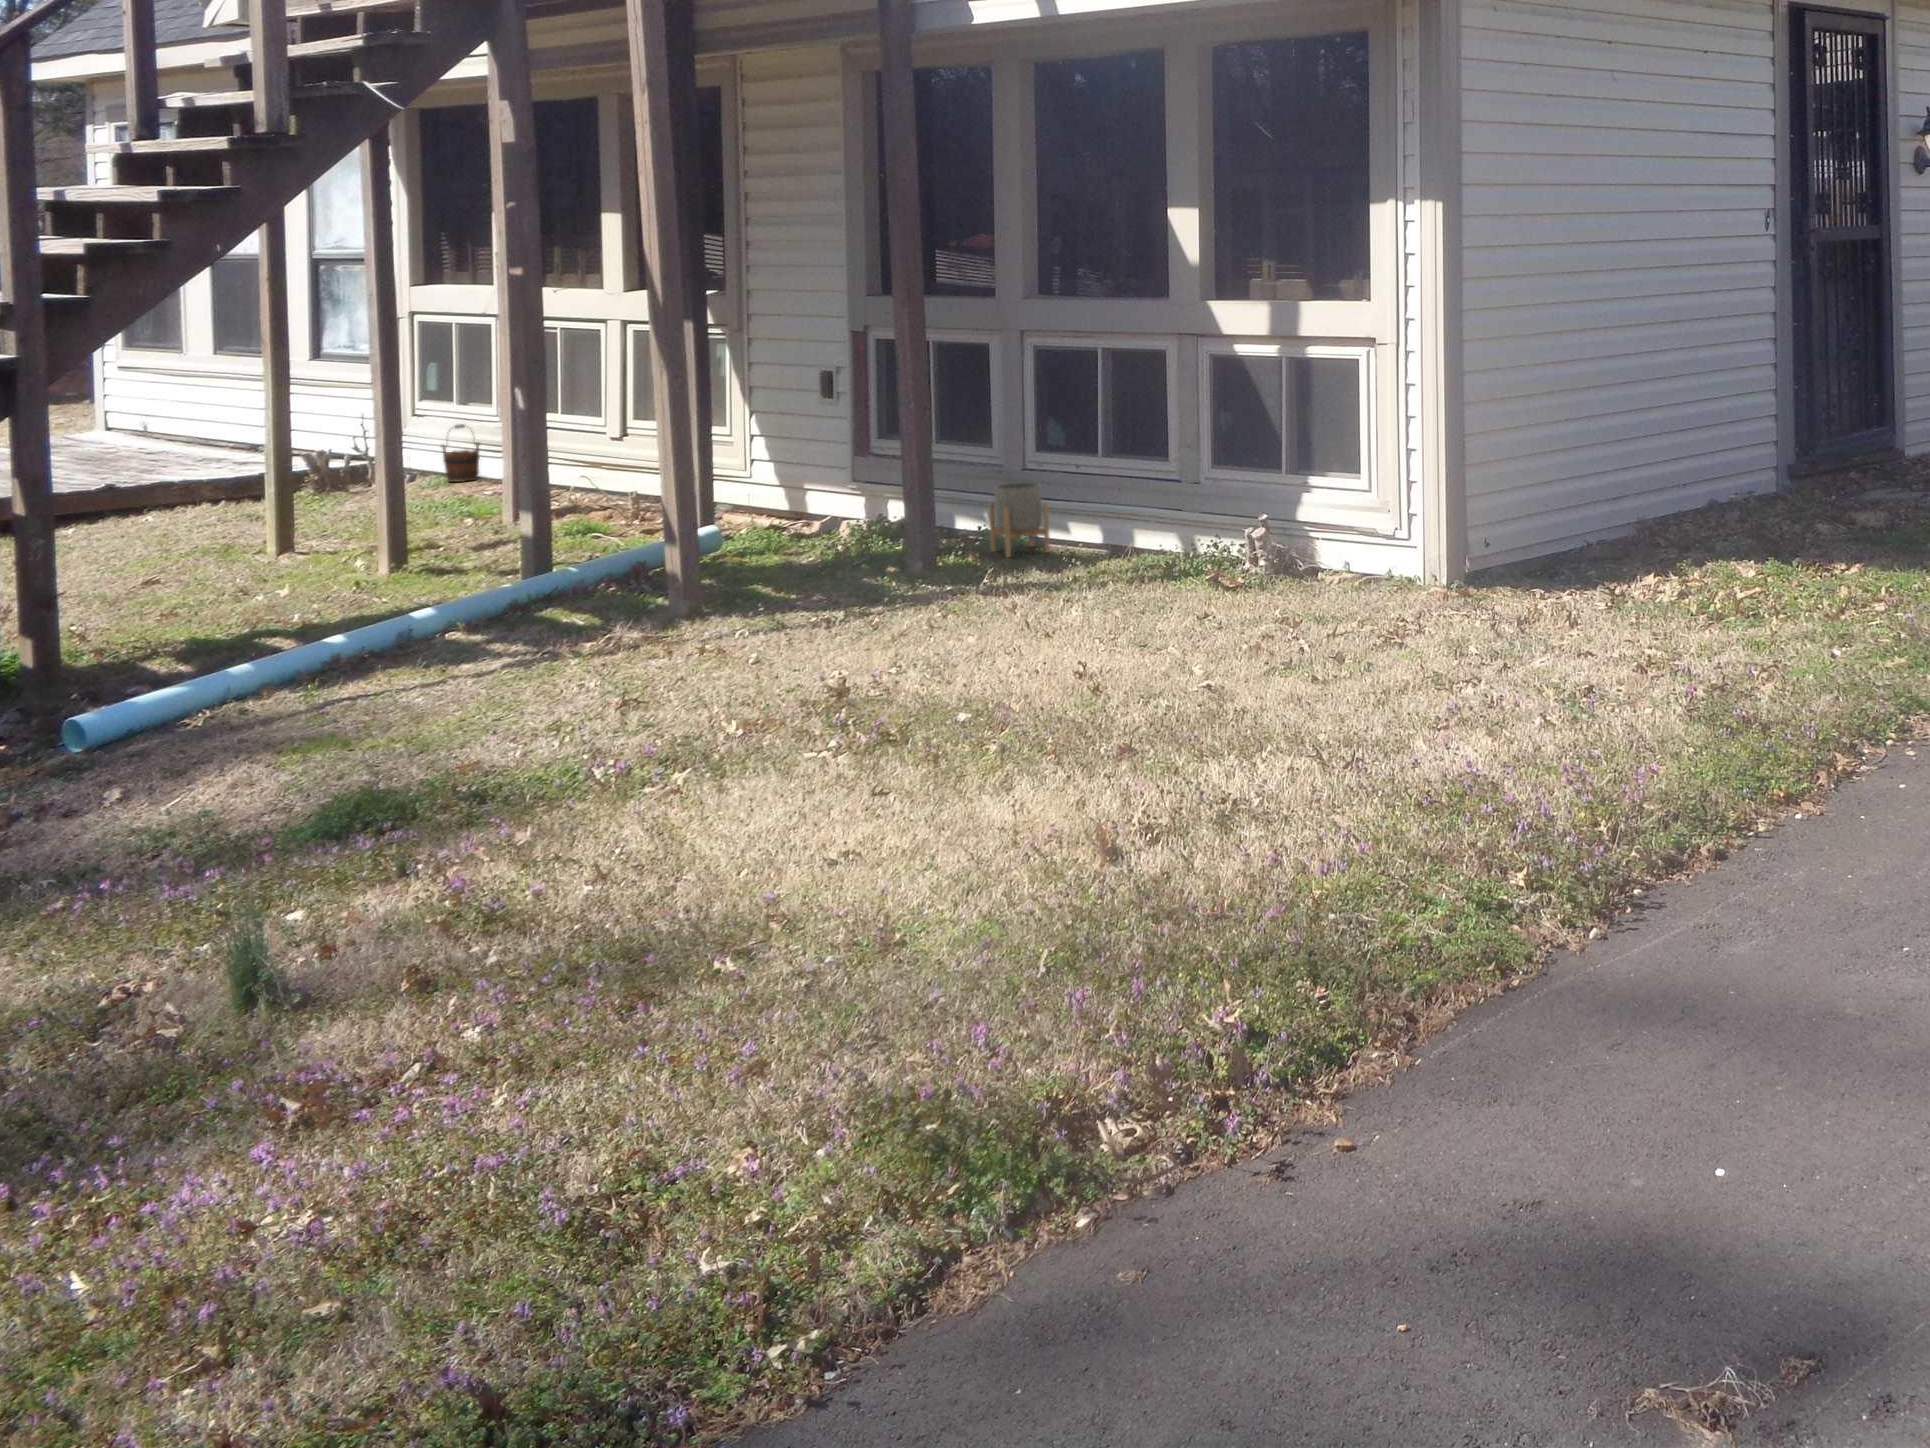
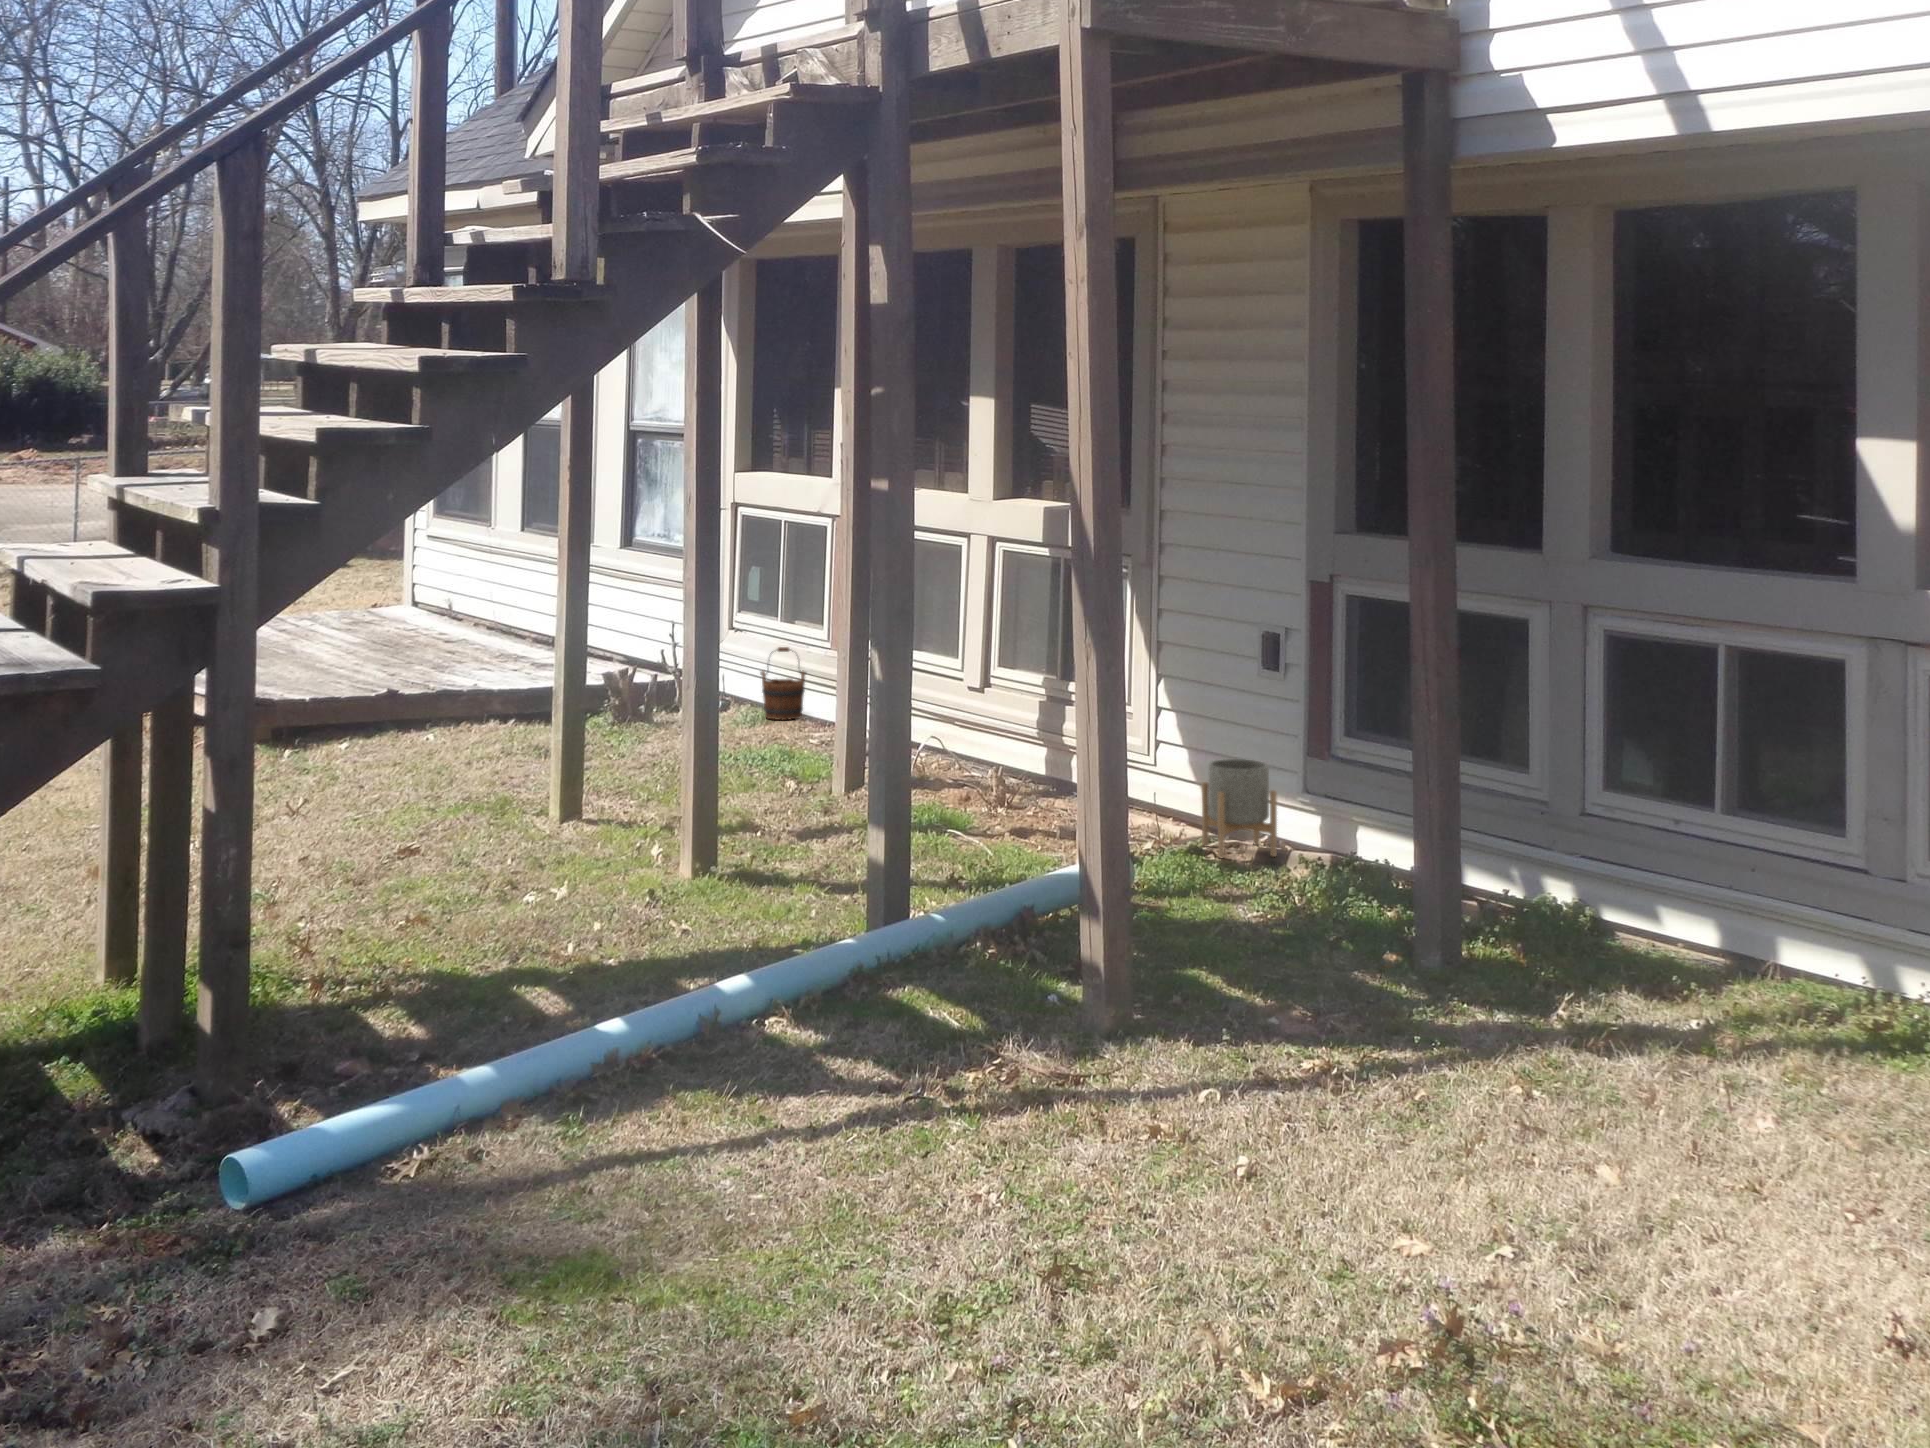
planter: present [989,482,1050,557] -> present [1202,759,1277,858]

